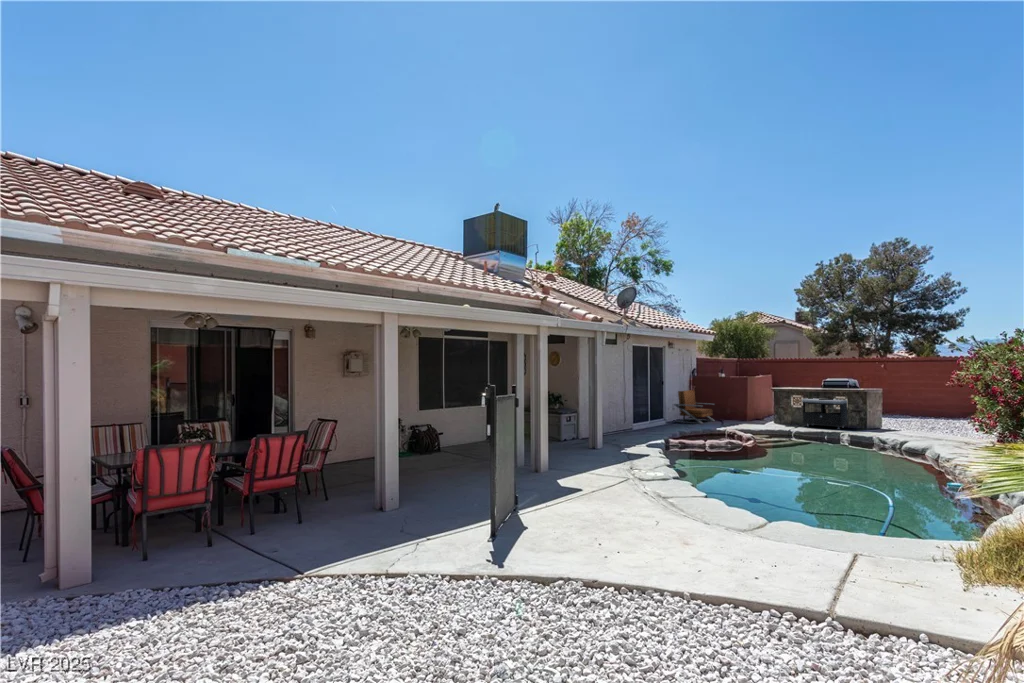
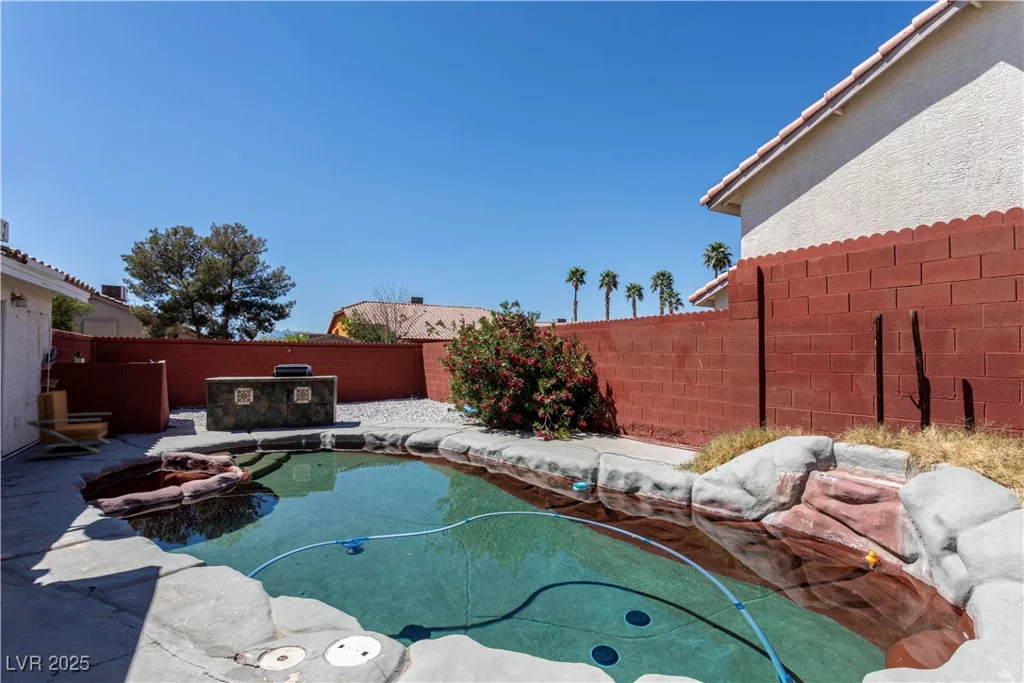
storage bench: present [802,398,848,429] -> none [262,392,314,430]

